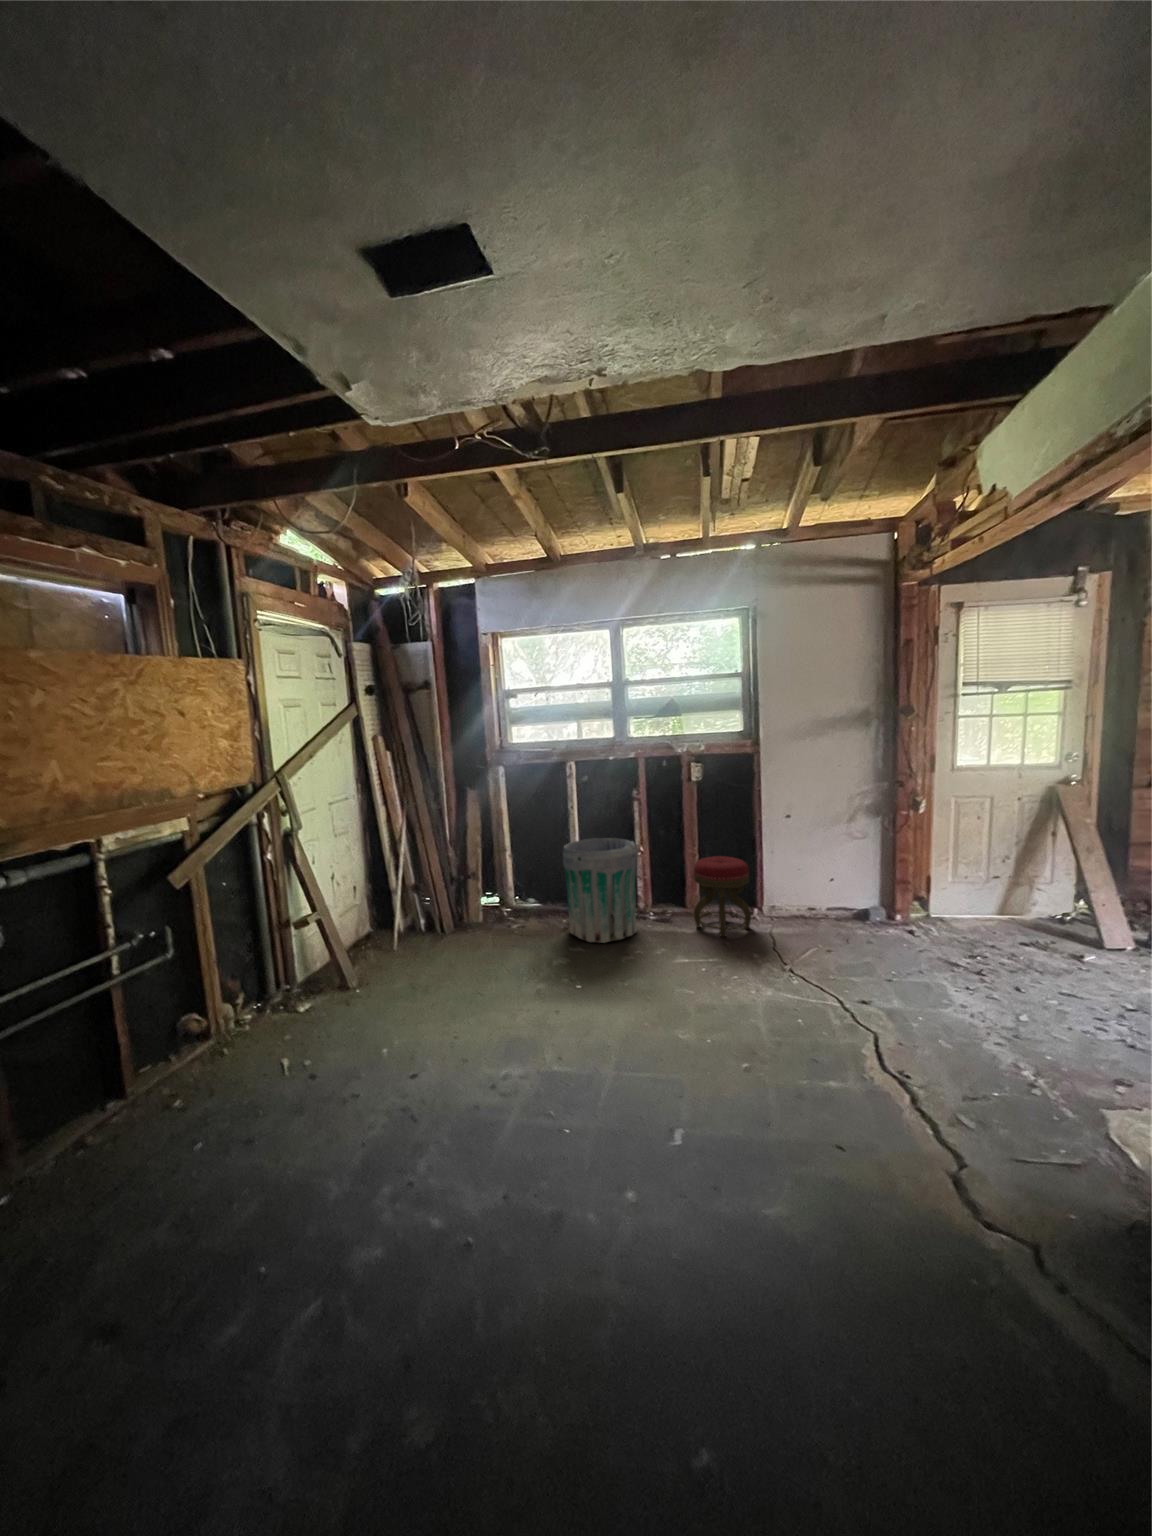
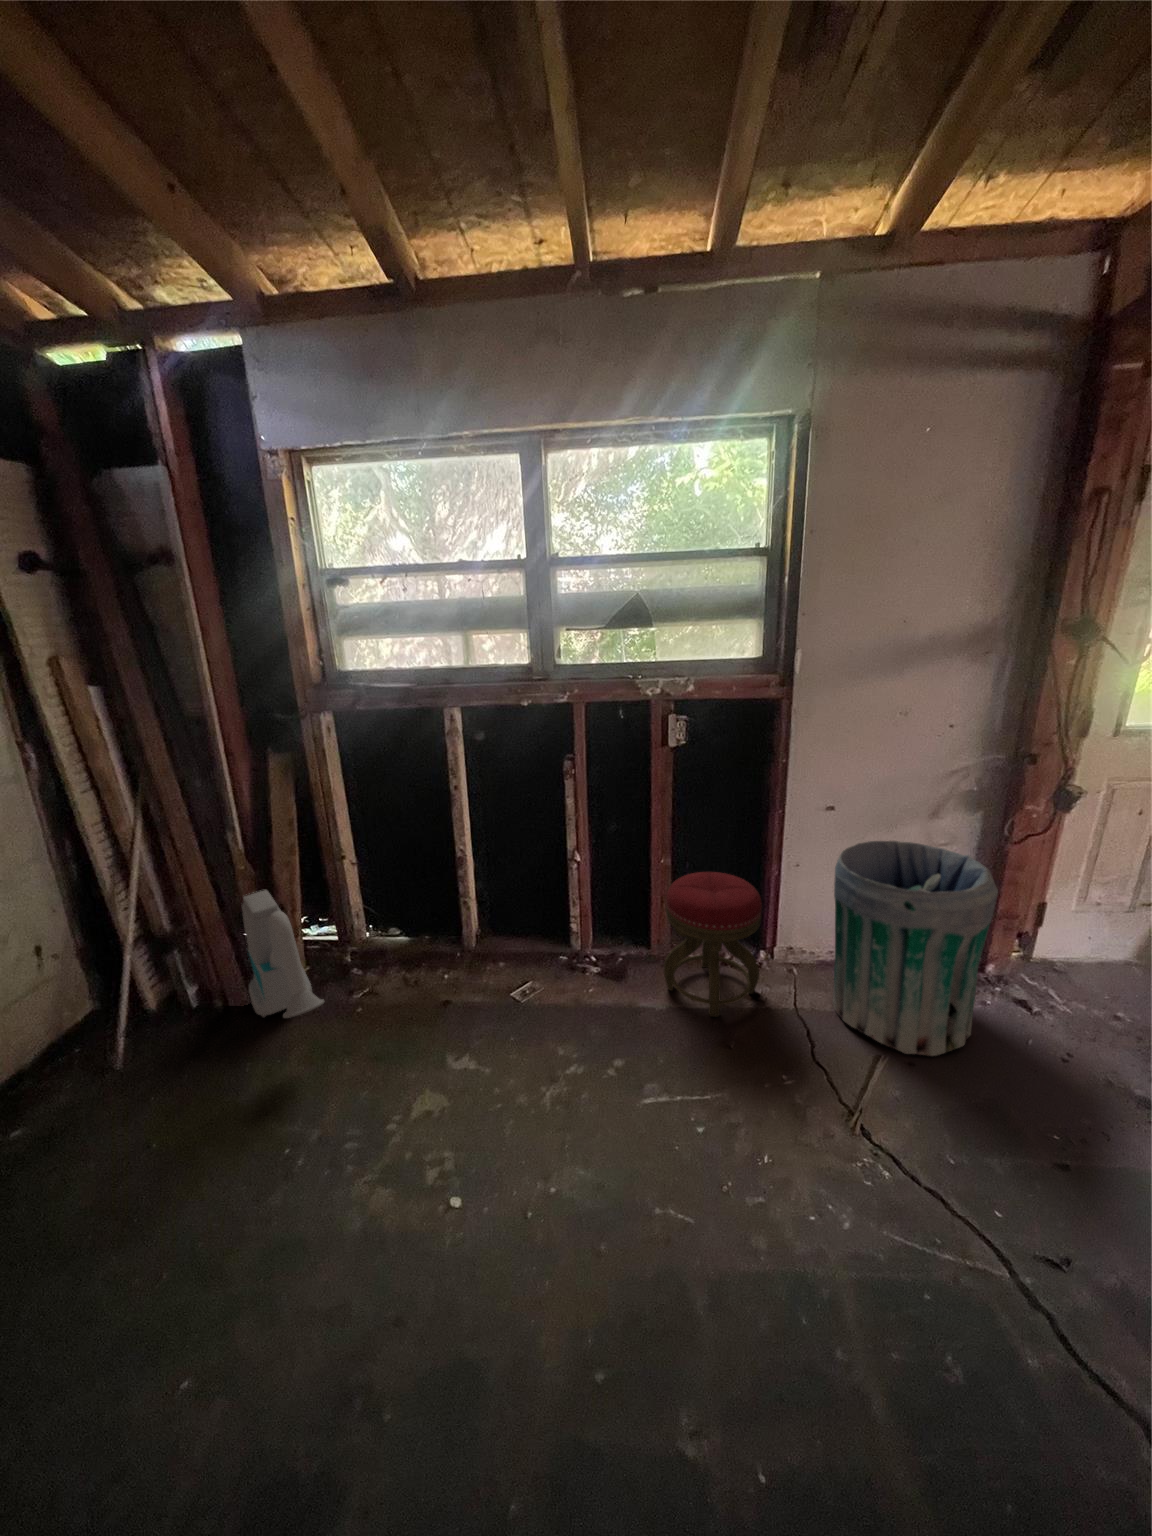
trash can: present [563,838,637,943] -> present [833,841,998,1056]
vacuum cleaner: none [446,867,504,937] -> present [242,890,325,1018]

